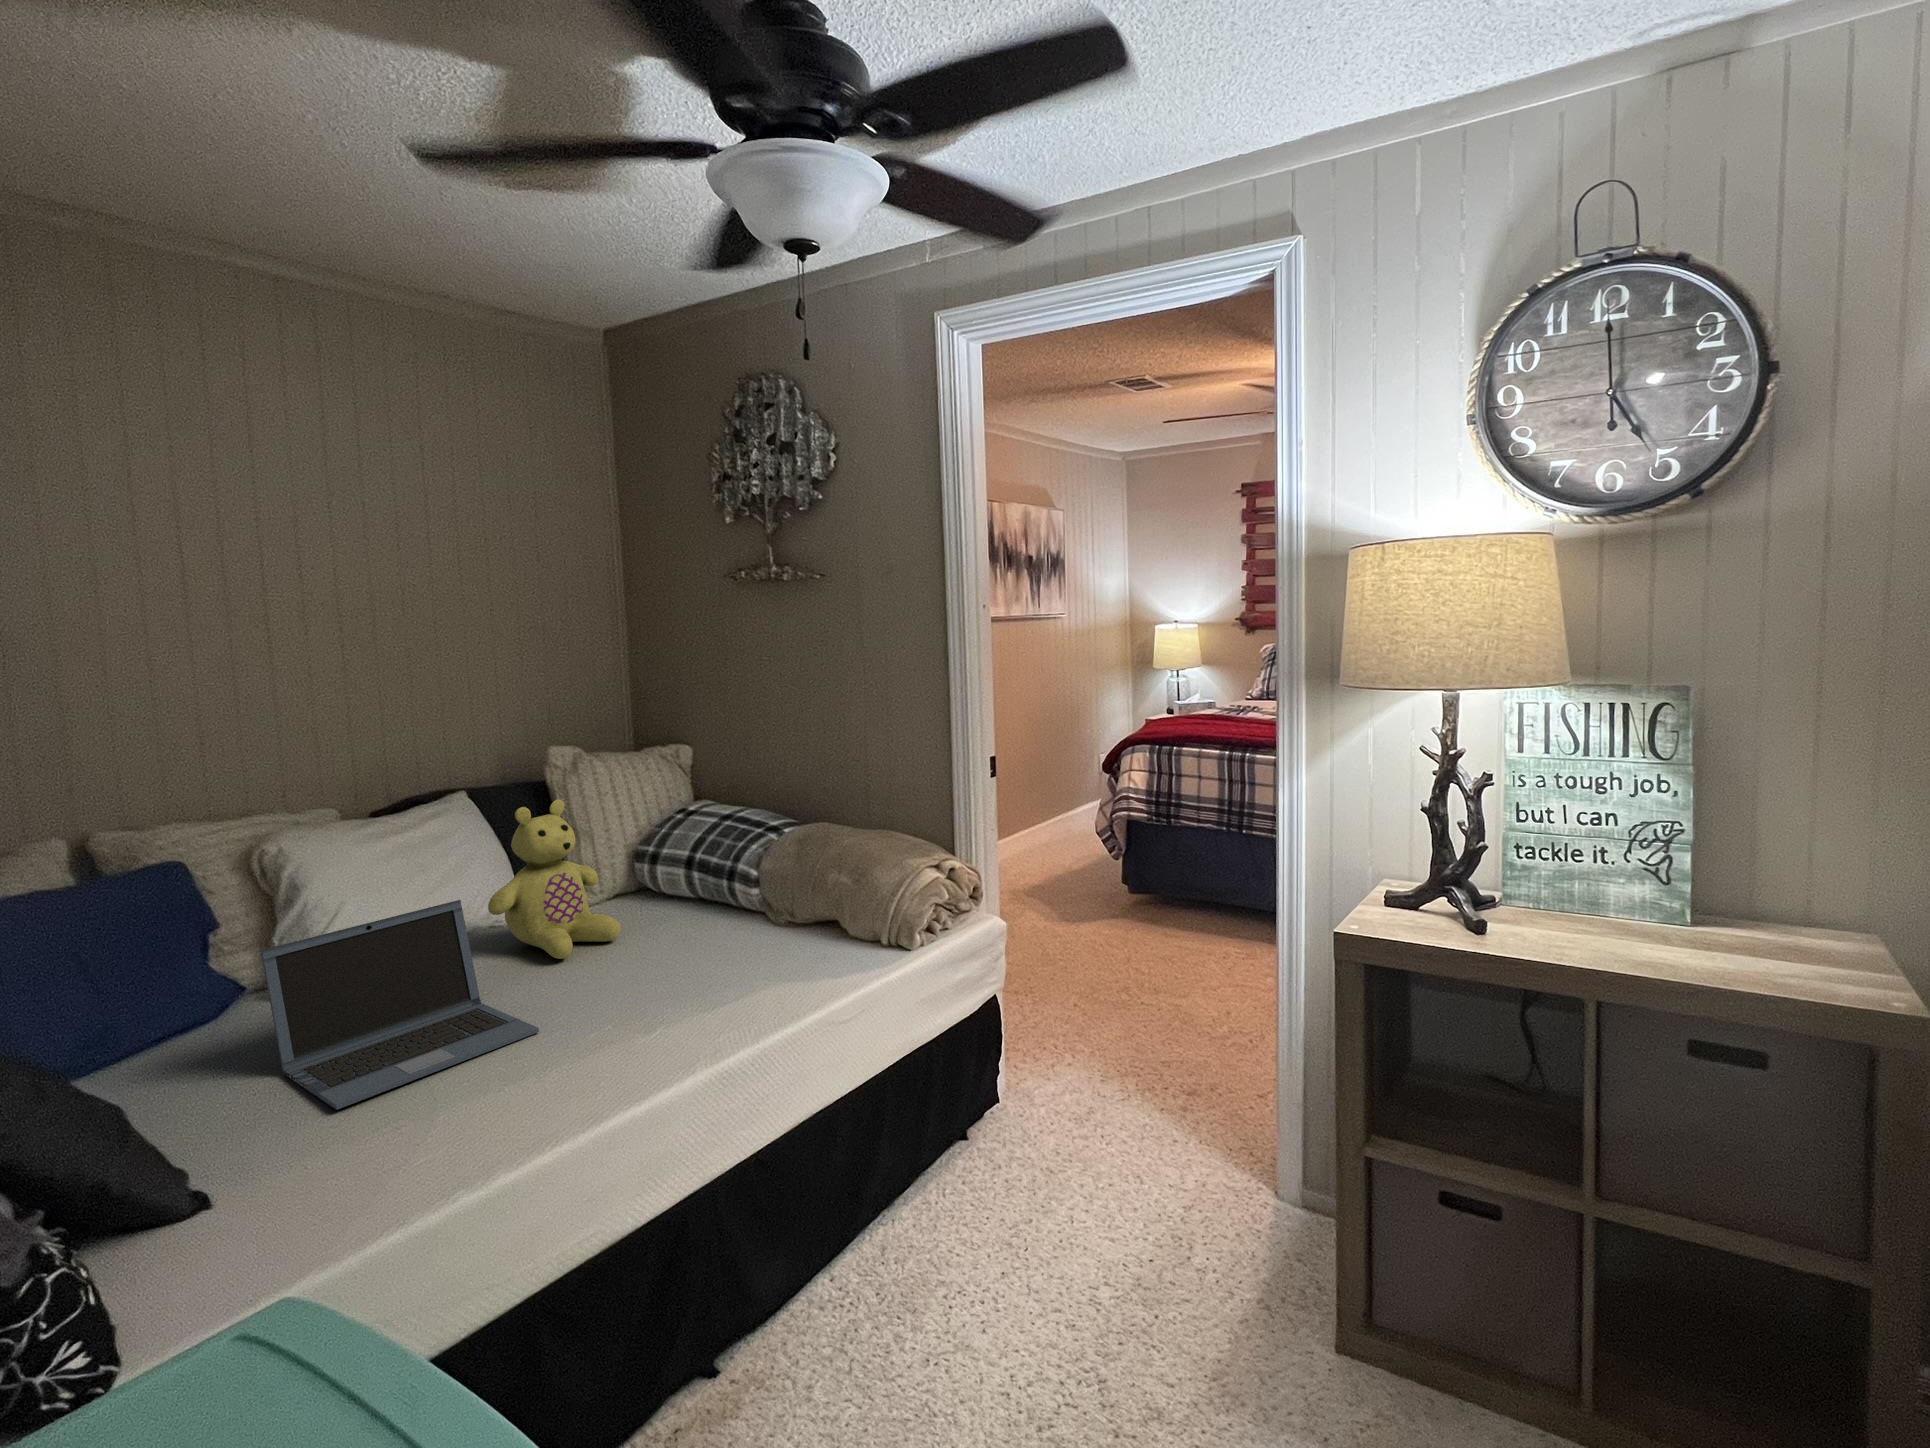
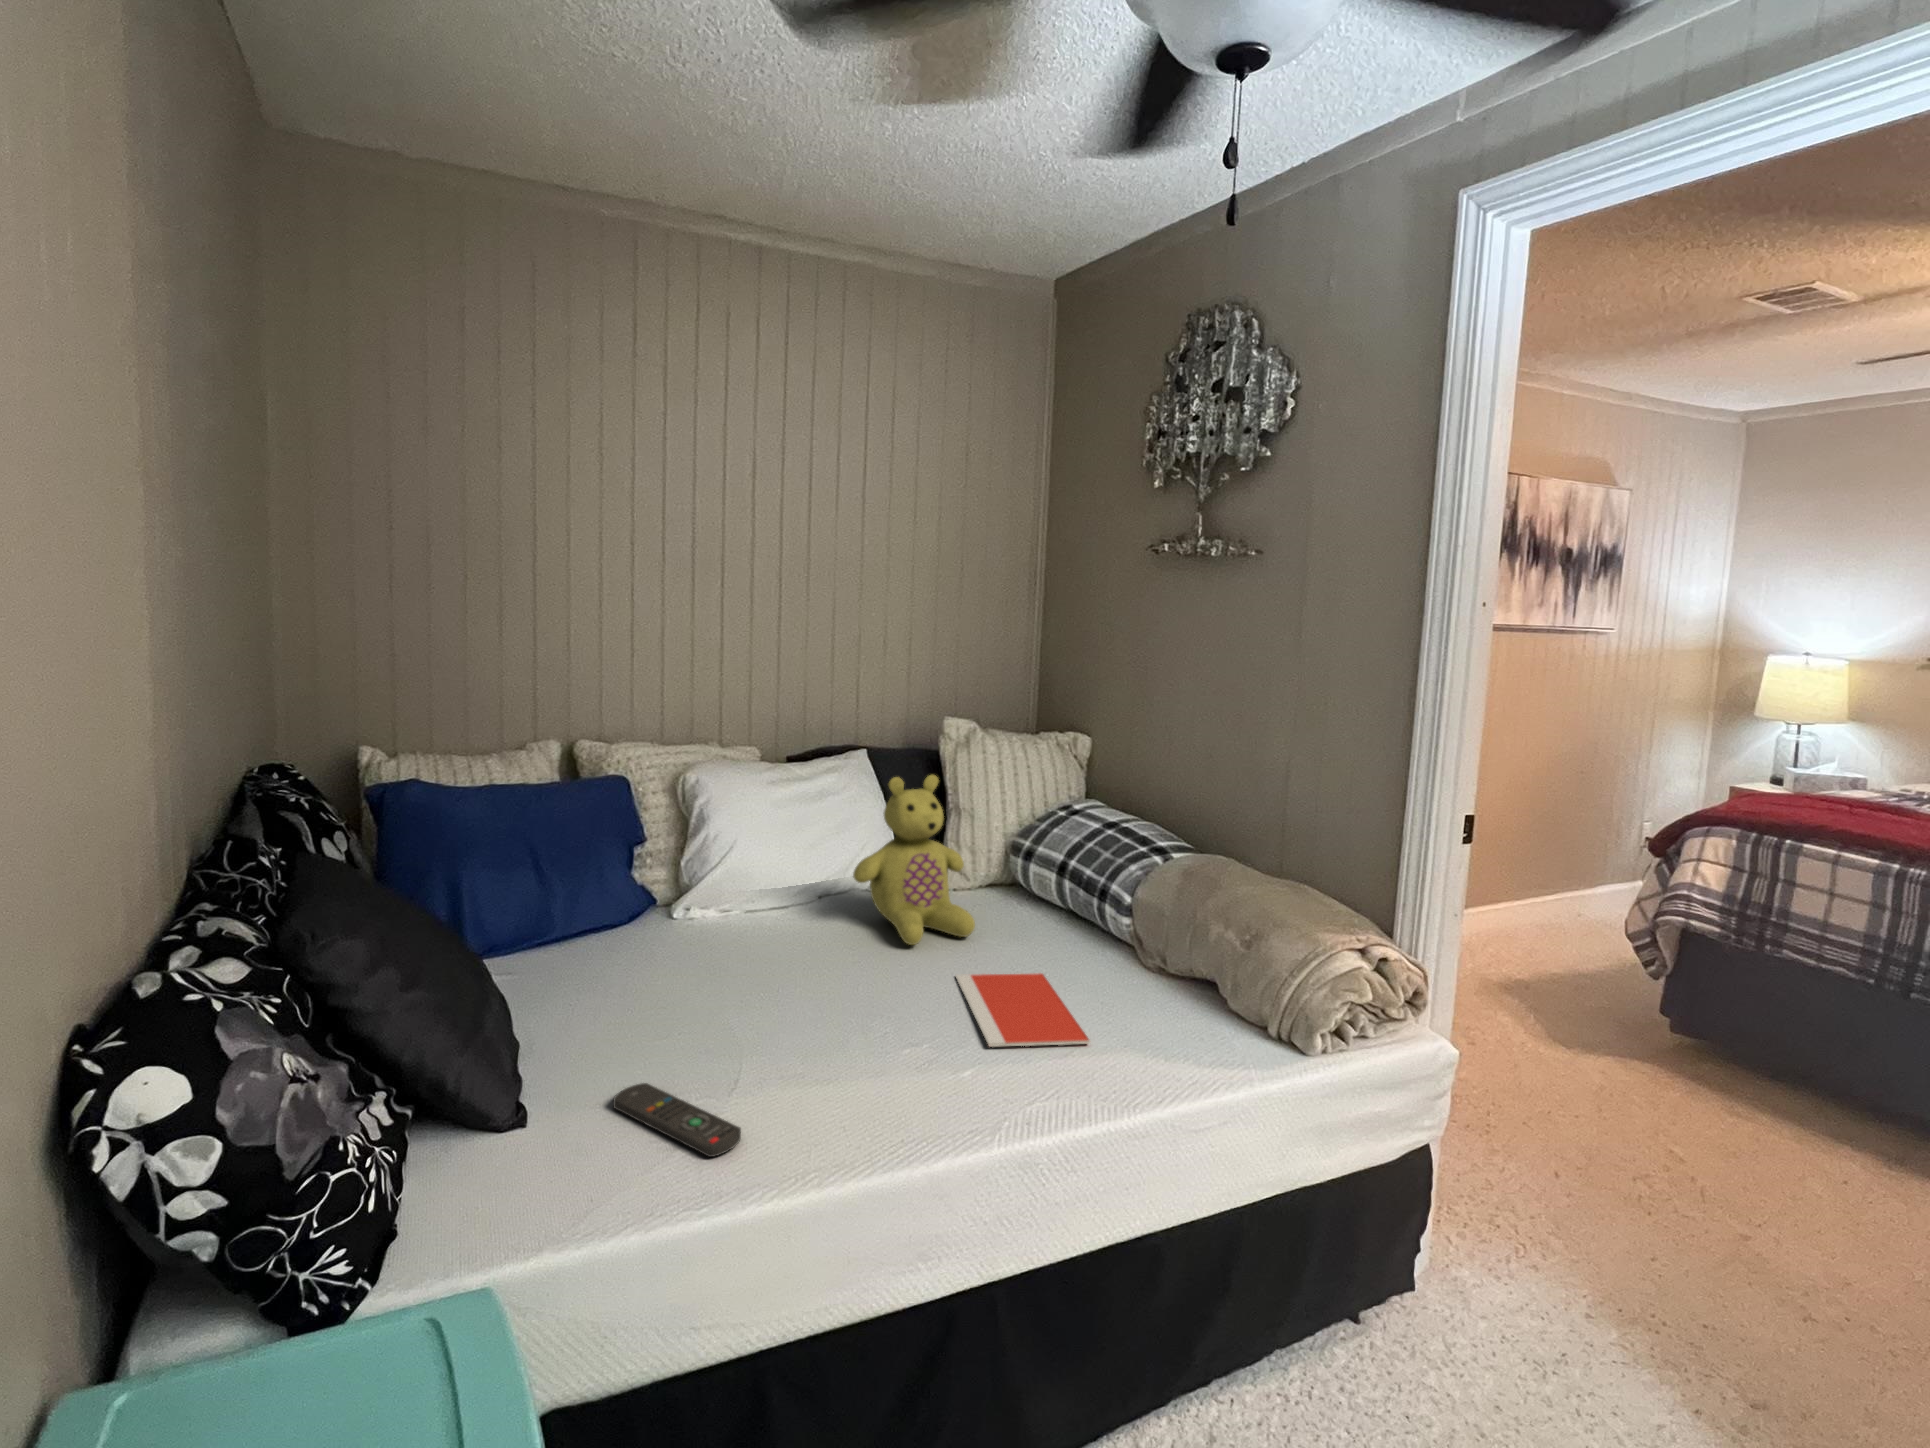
laptop: present [261,900,539,1110] -> none [645,863,861,1054]
notebook: none [615,950,750,1012] -> present [956,973,1090,1047]
remote control: none [300,1134,459,1167] -> present [613,1083,741,1157]

